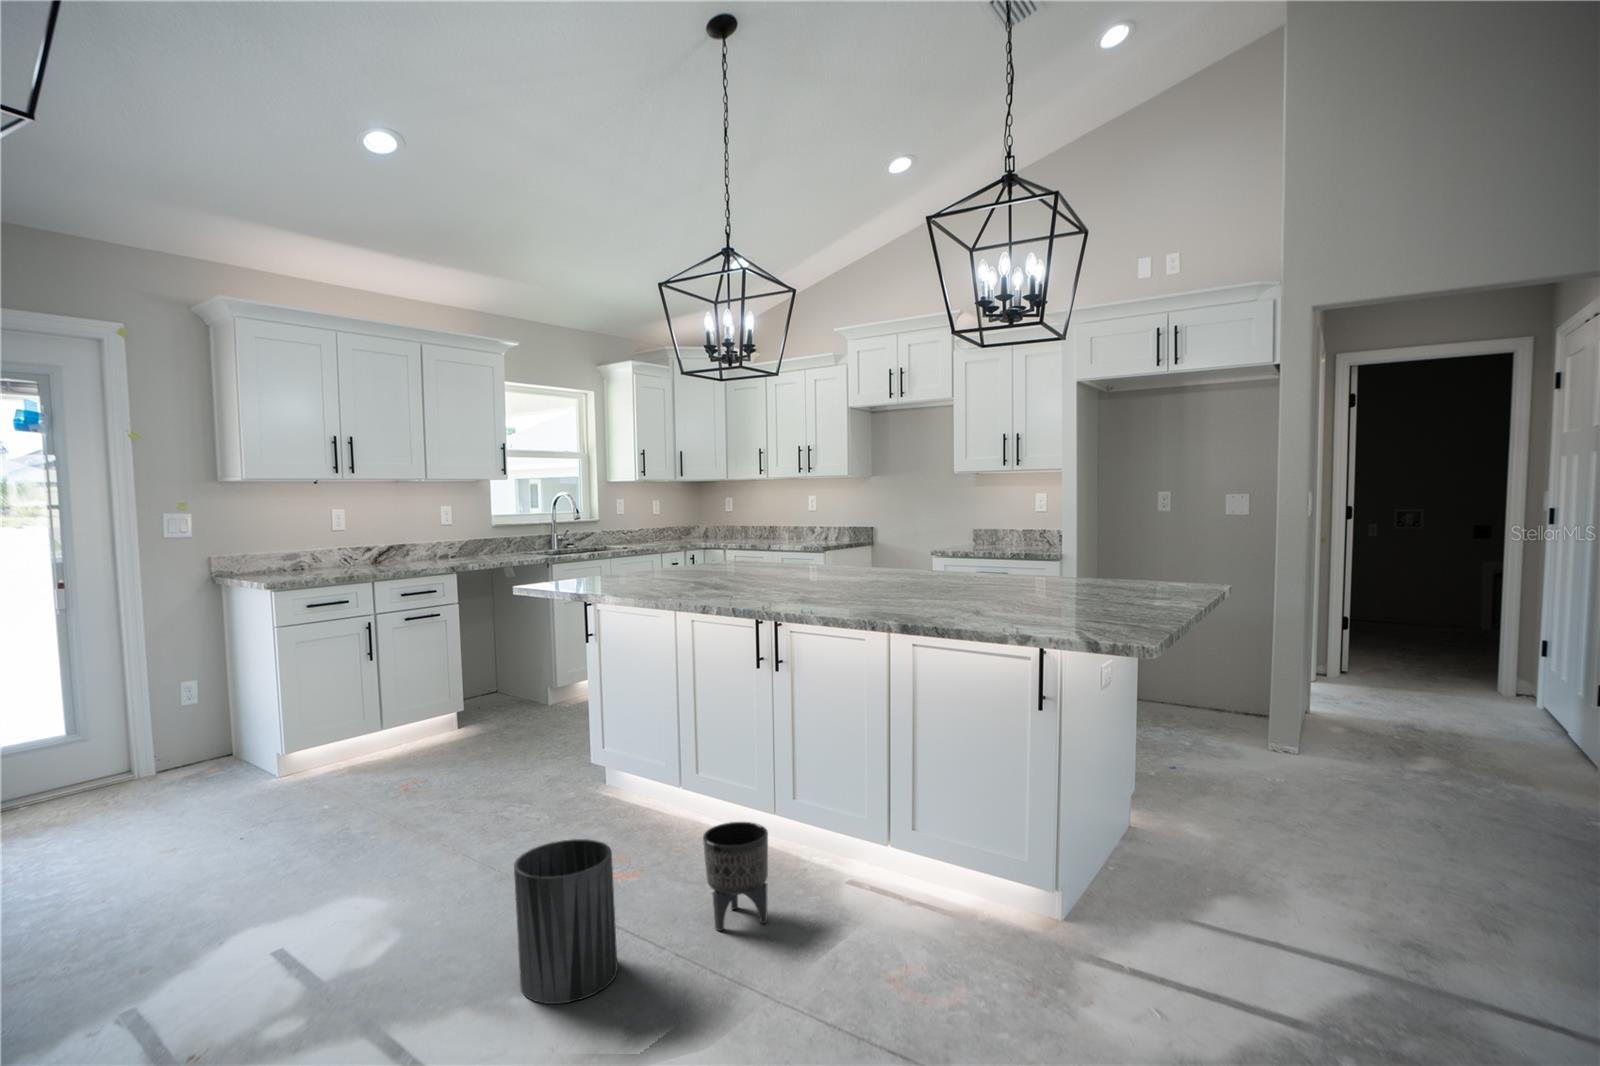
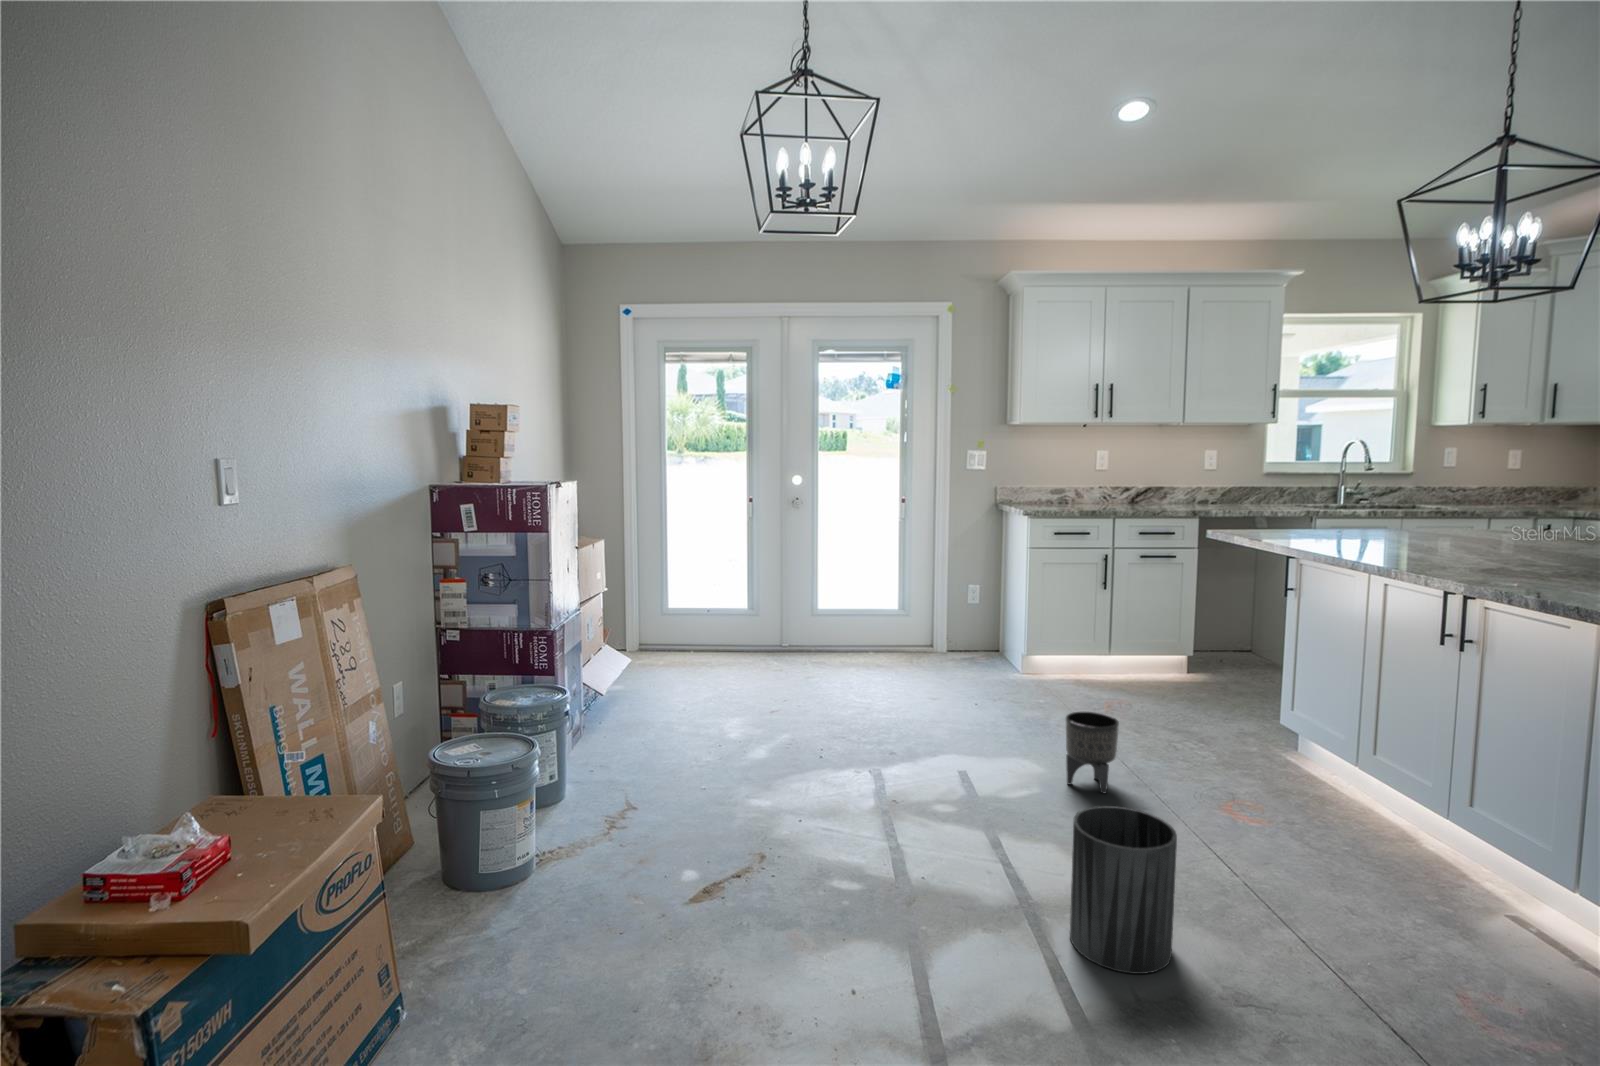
planter: present [703,822,768,931] -> present [1066,712,1119,793]

